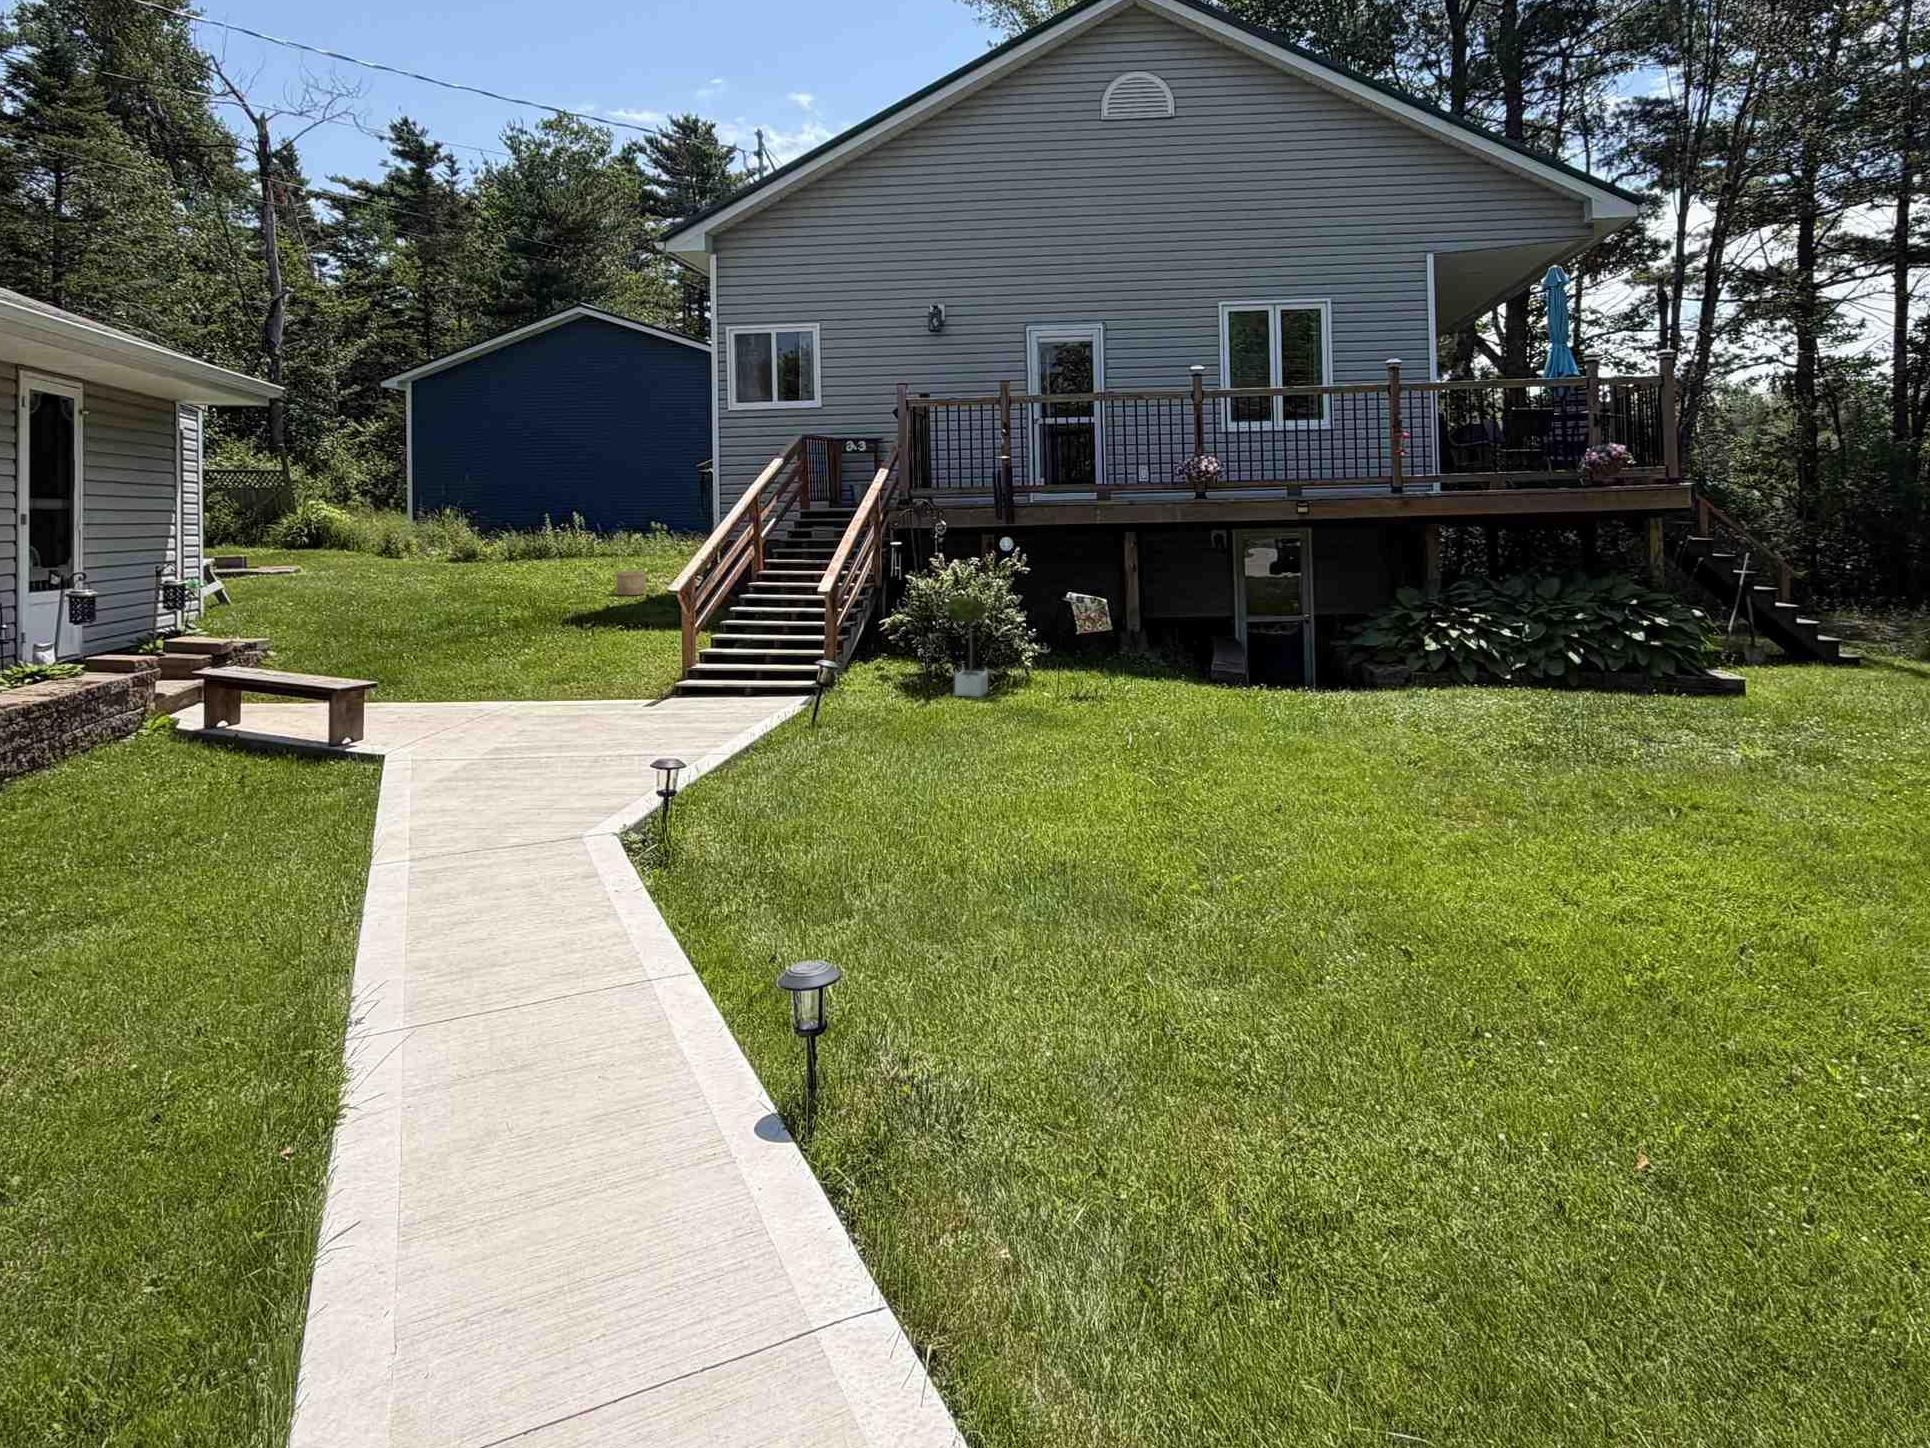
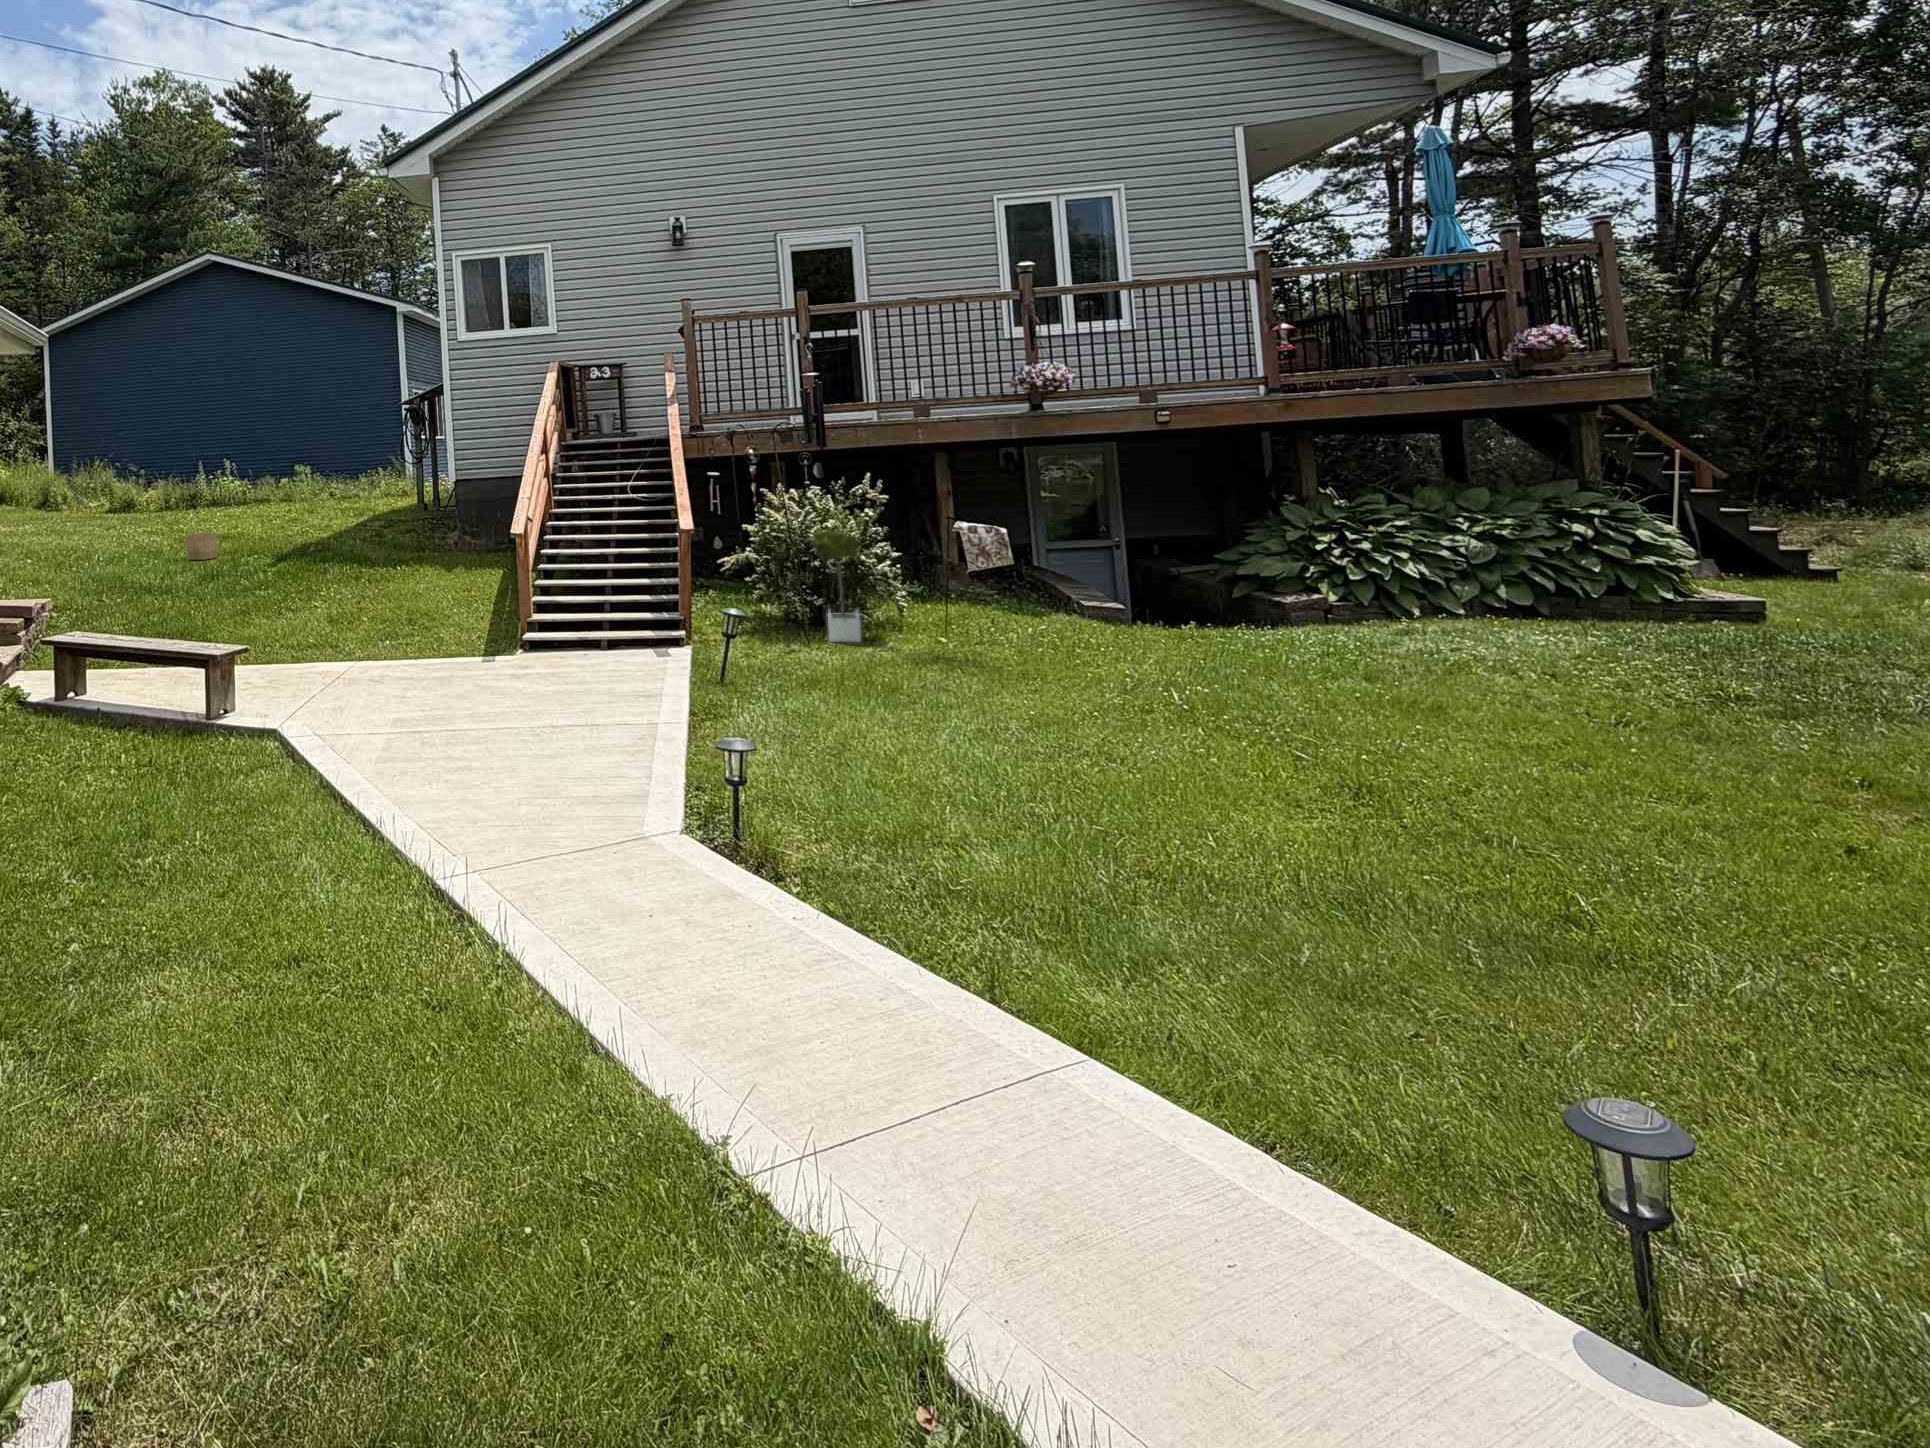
wooden bucket: present [616,571,646,595] -> present [186,533,218,560]

